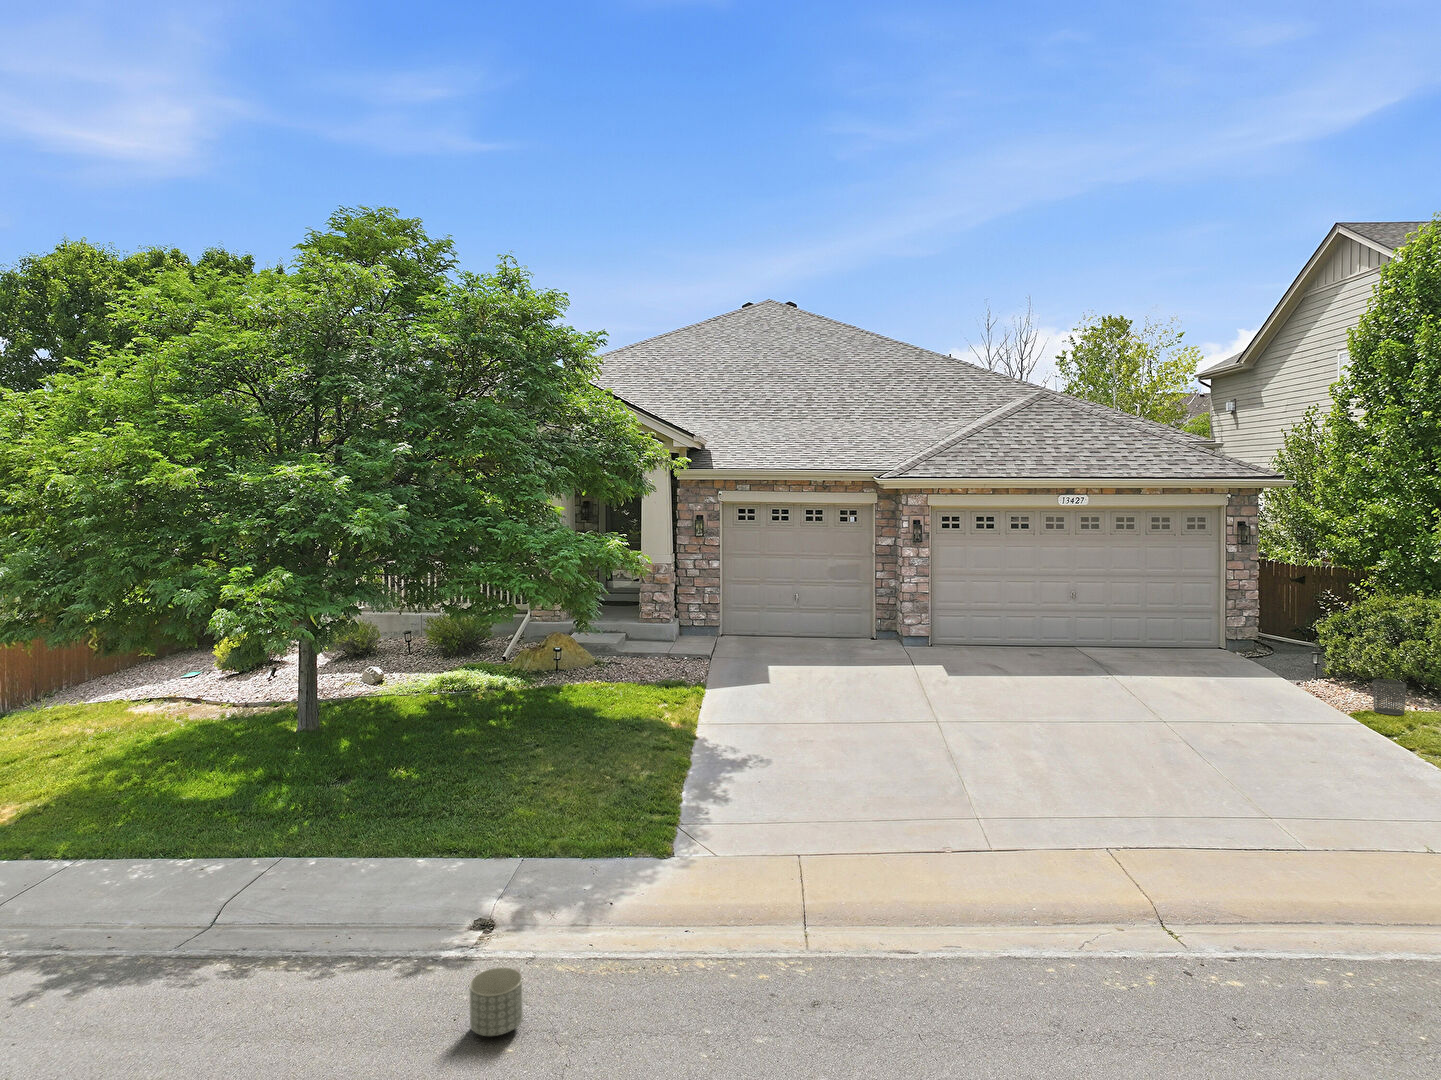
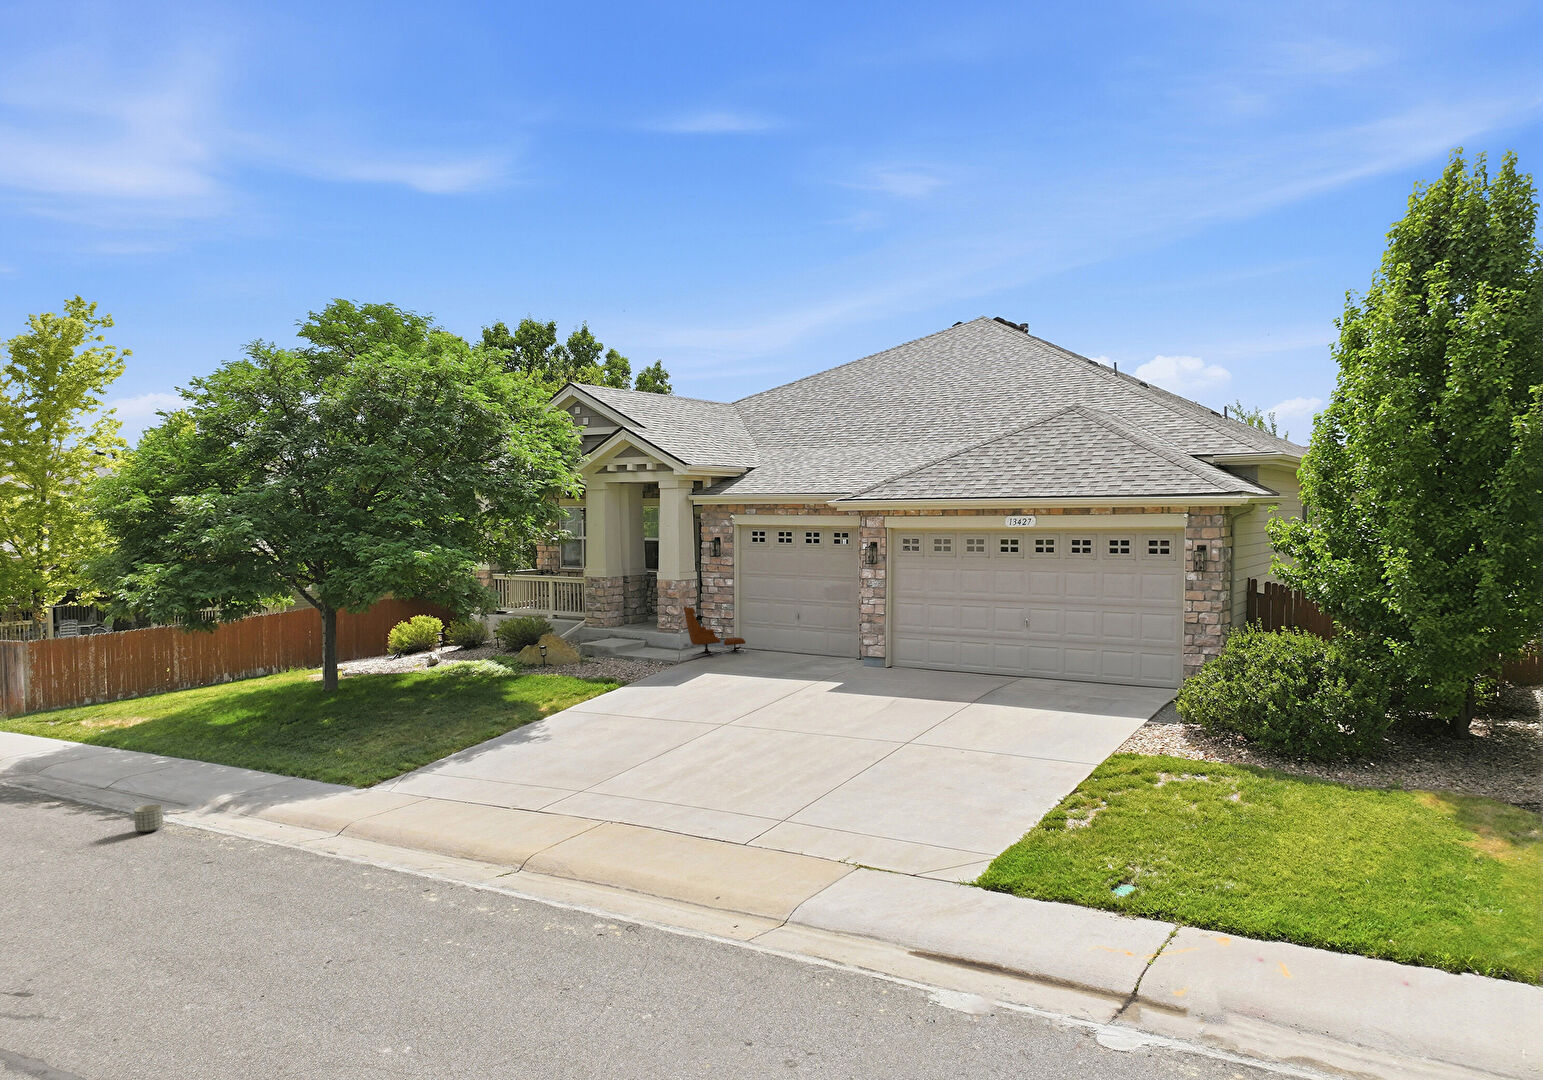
lounge chair: none [686,591,740,648] -> present [684,606,745,657]
waste bin: present [1373,679,1407,715] -> none [1090,724,1119,761]

